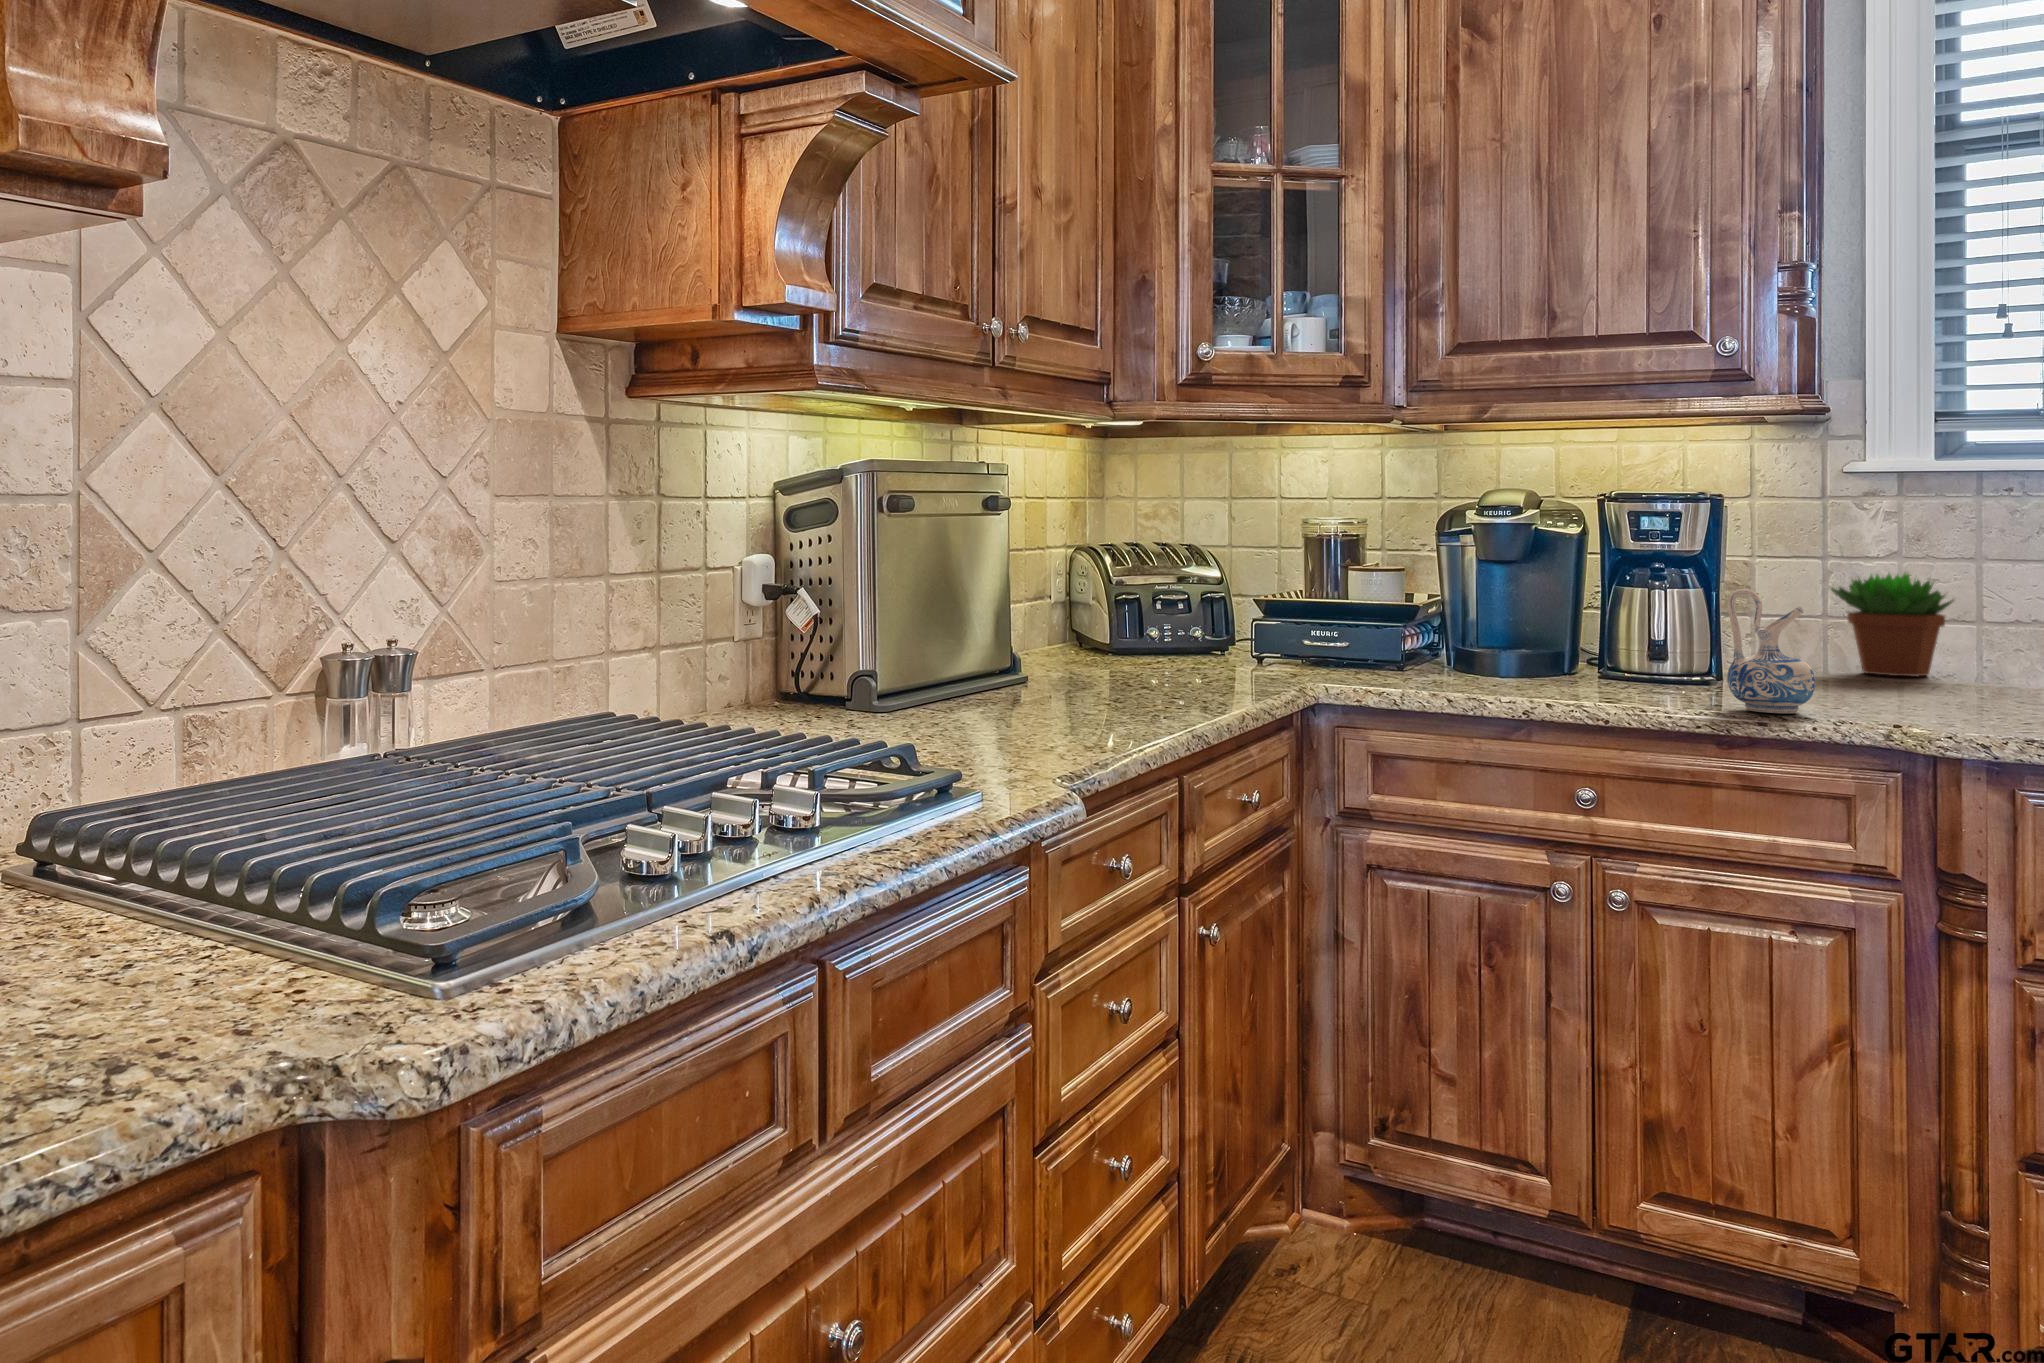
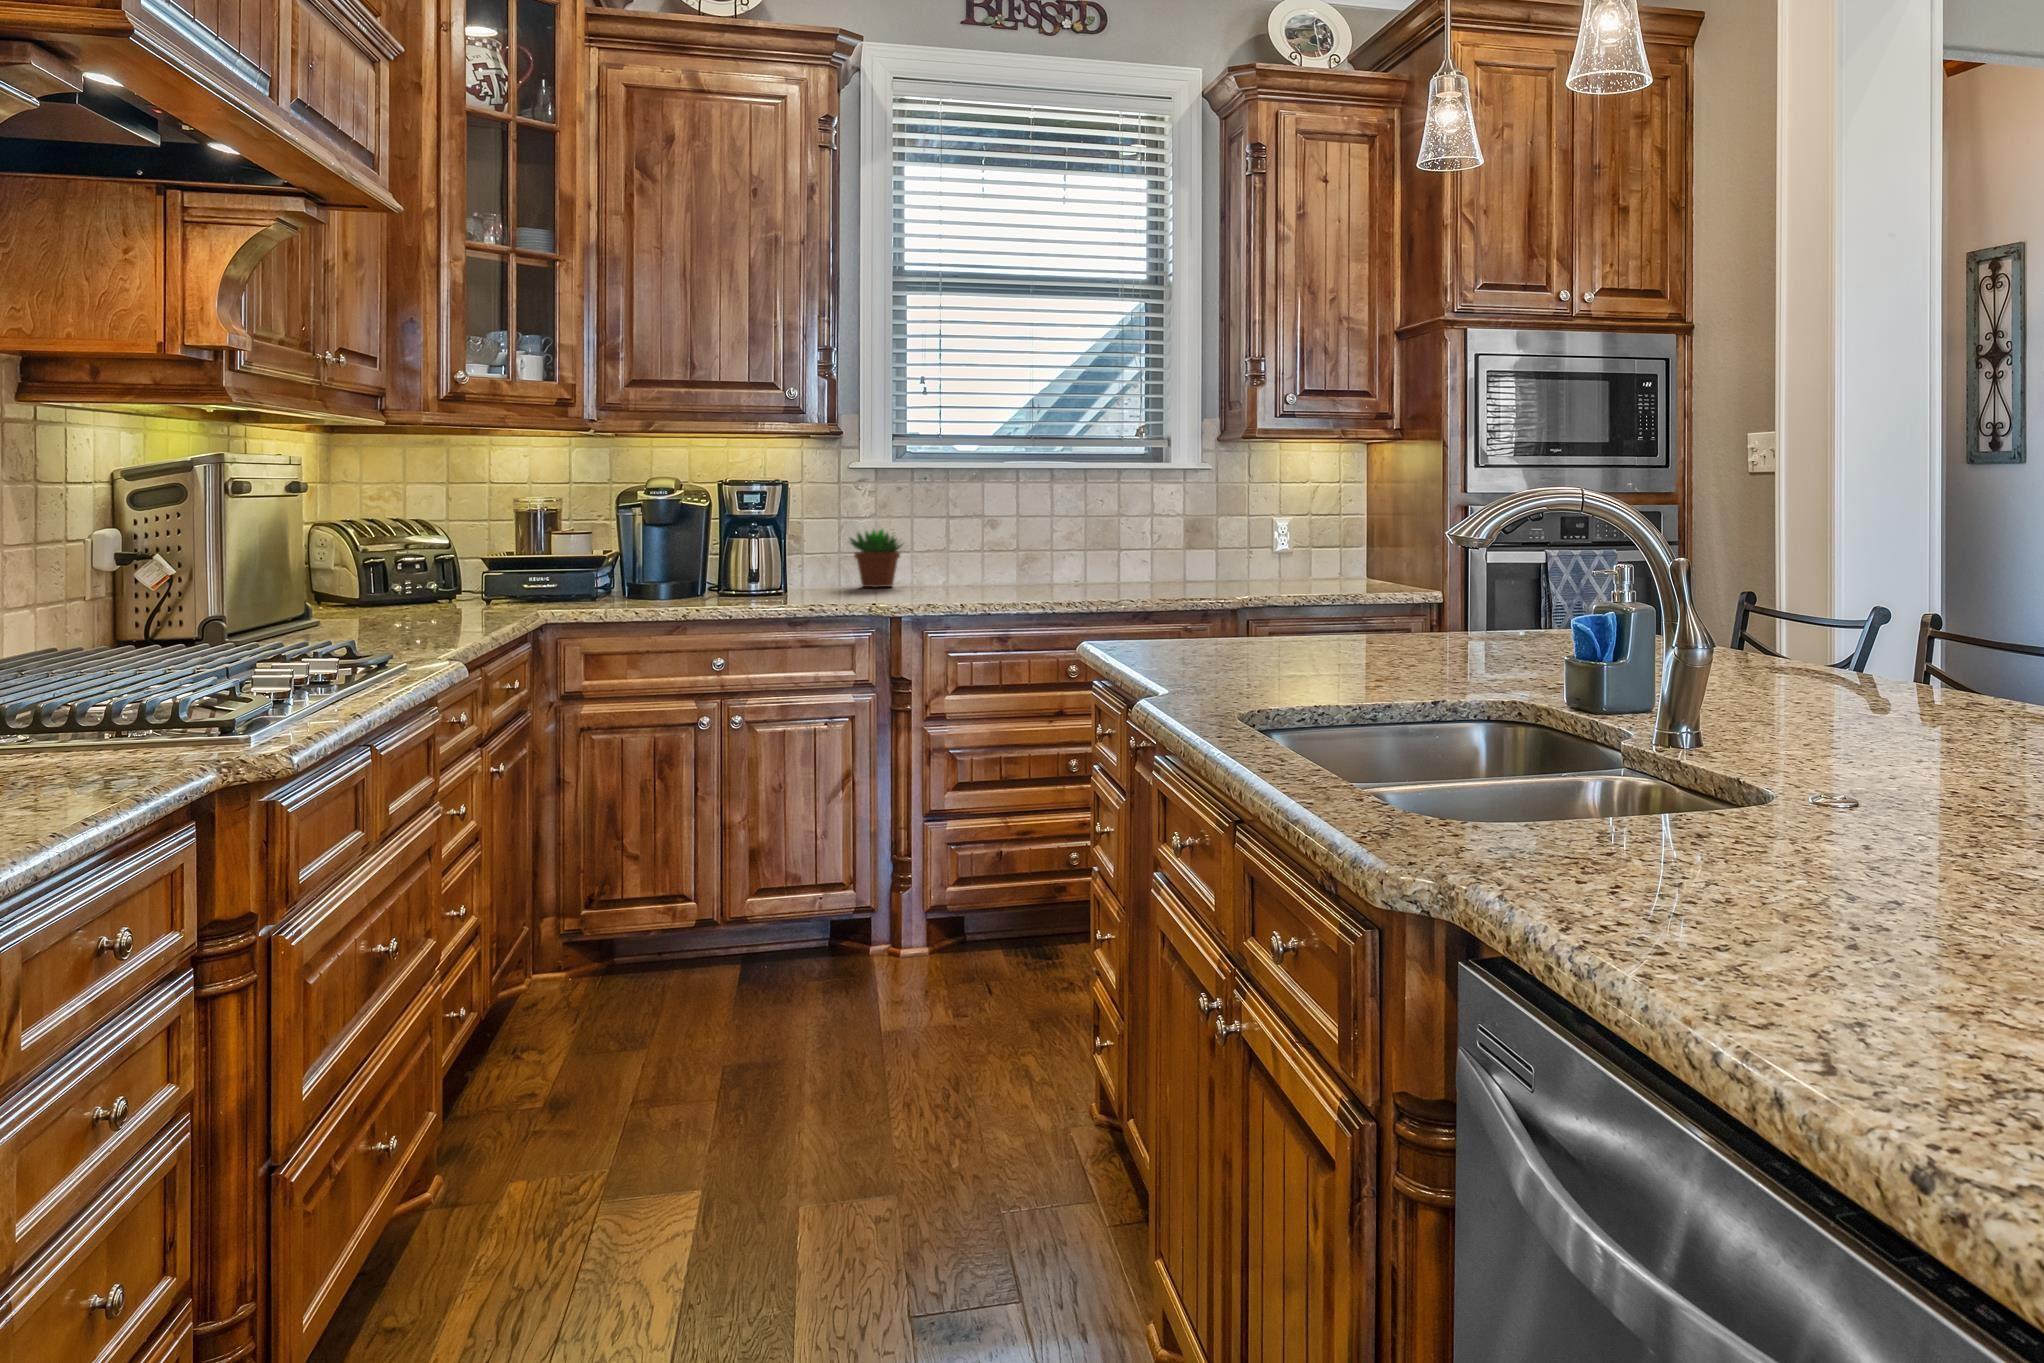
ceramic pitcher: present [1727,589,1815,713] -> none [792,537,836,607]

